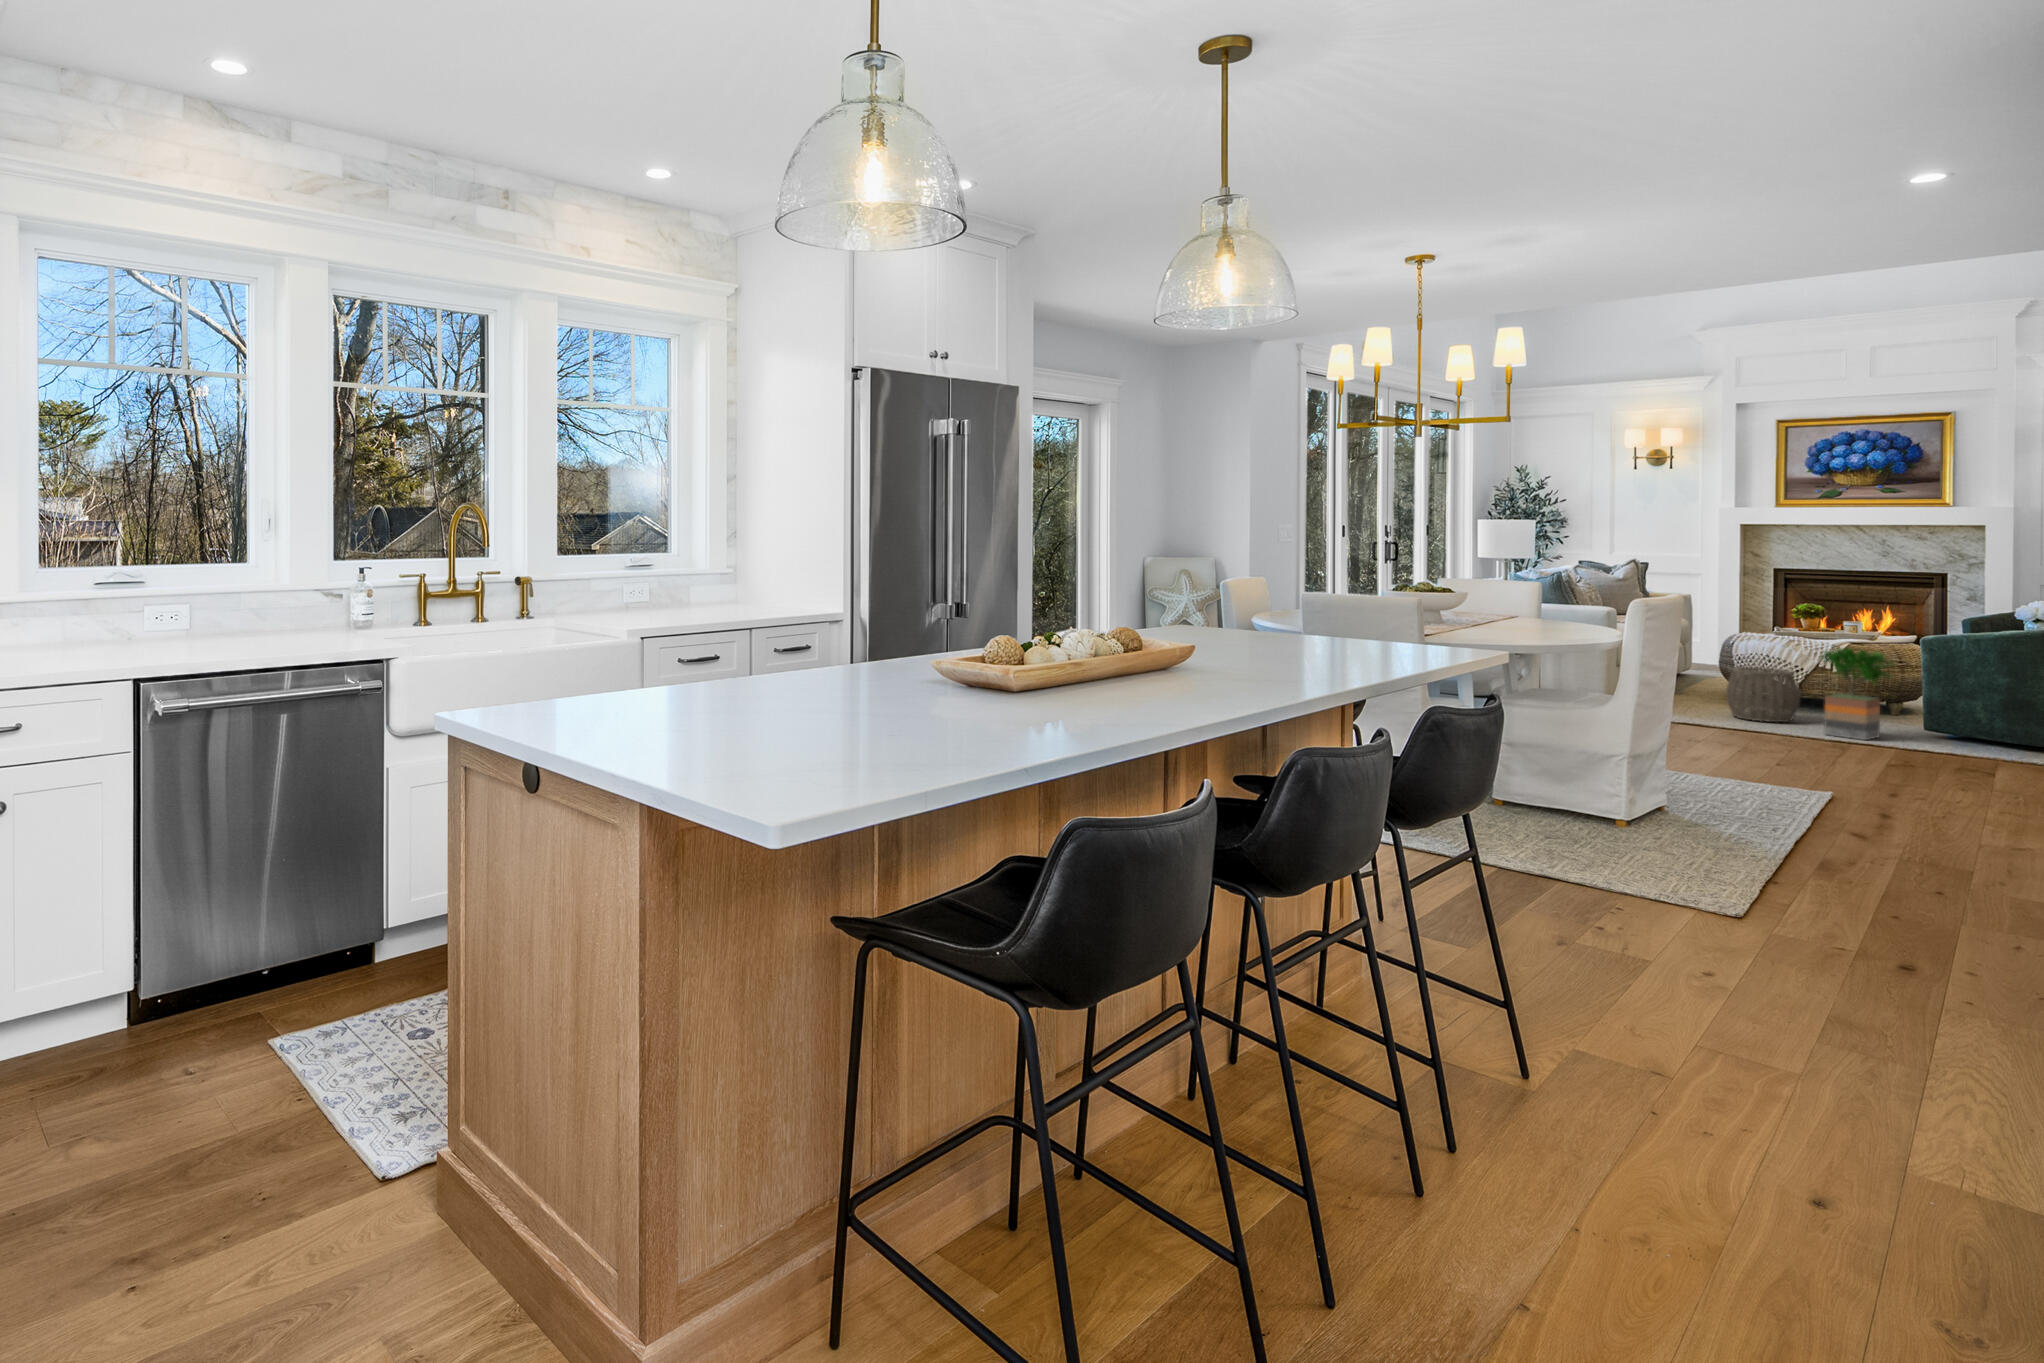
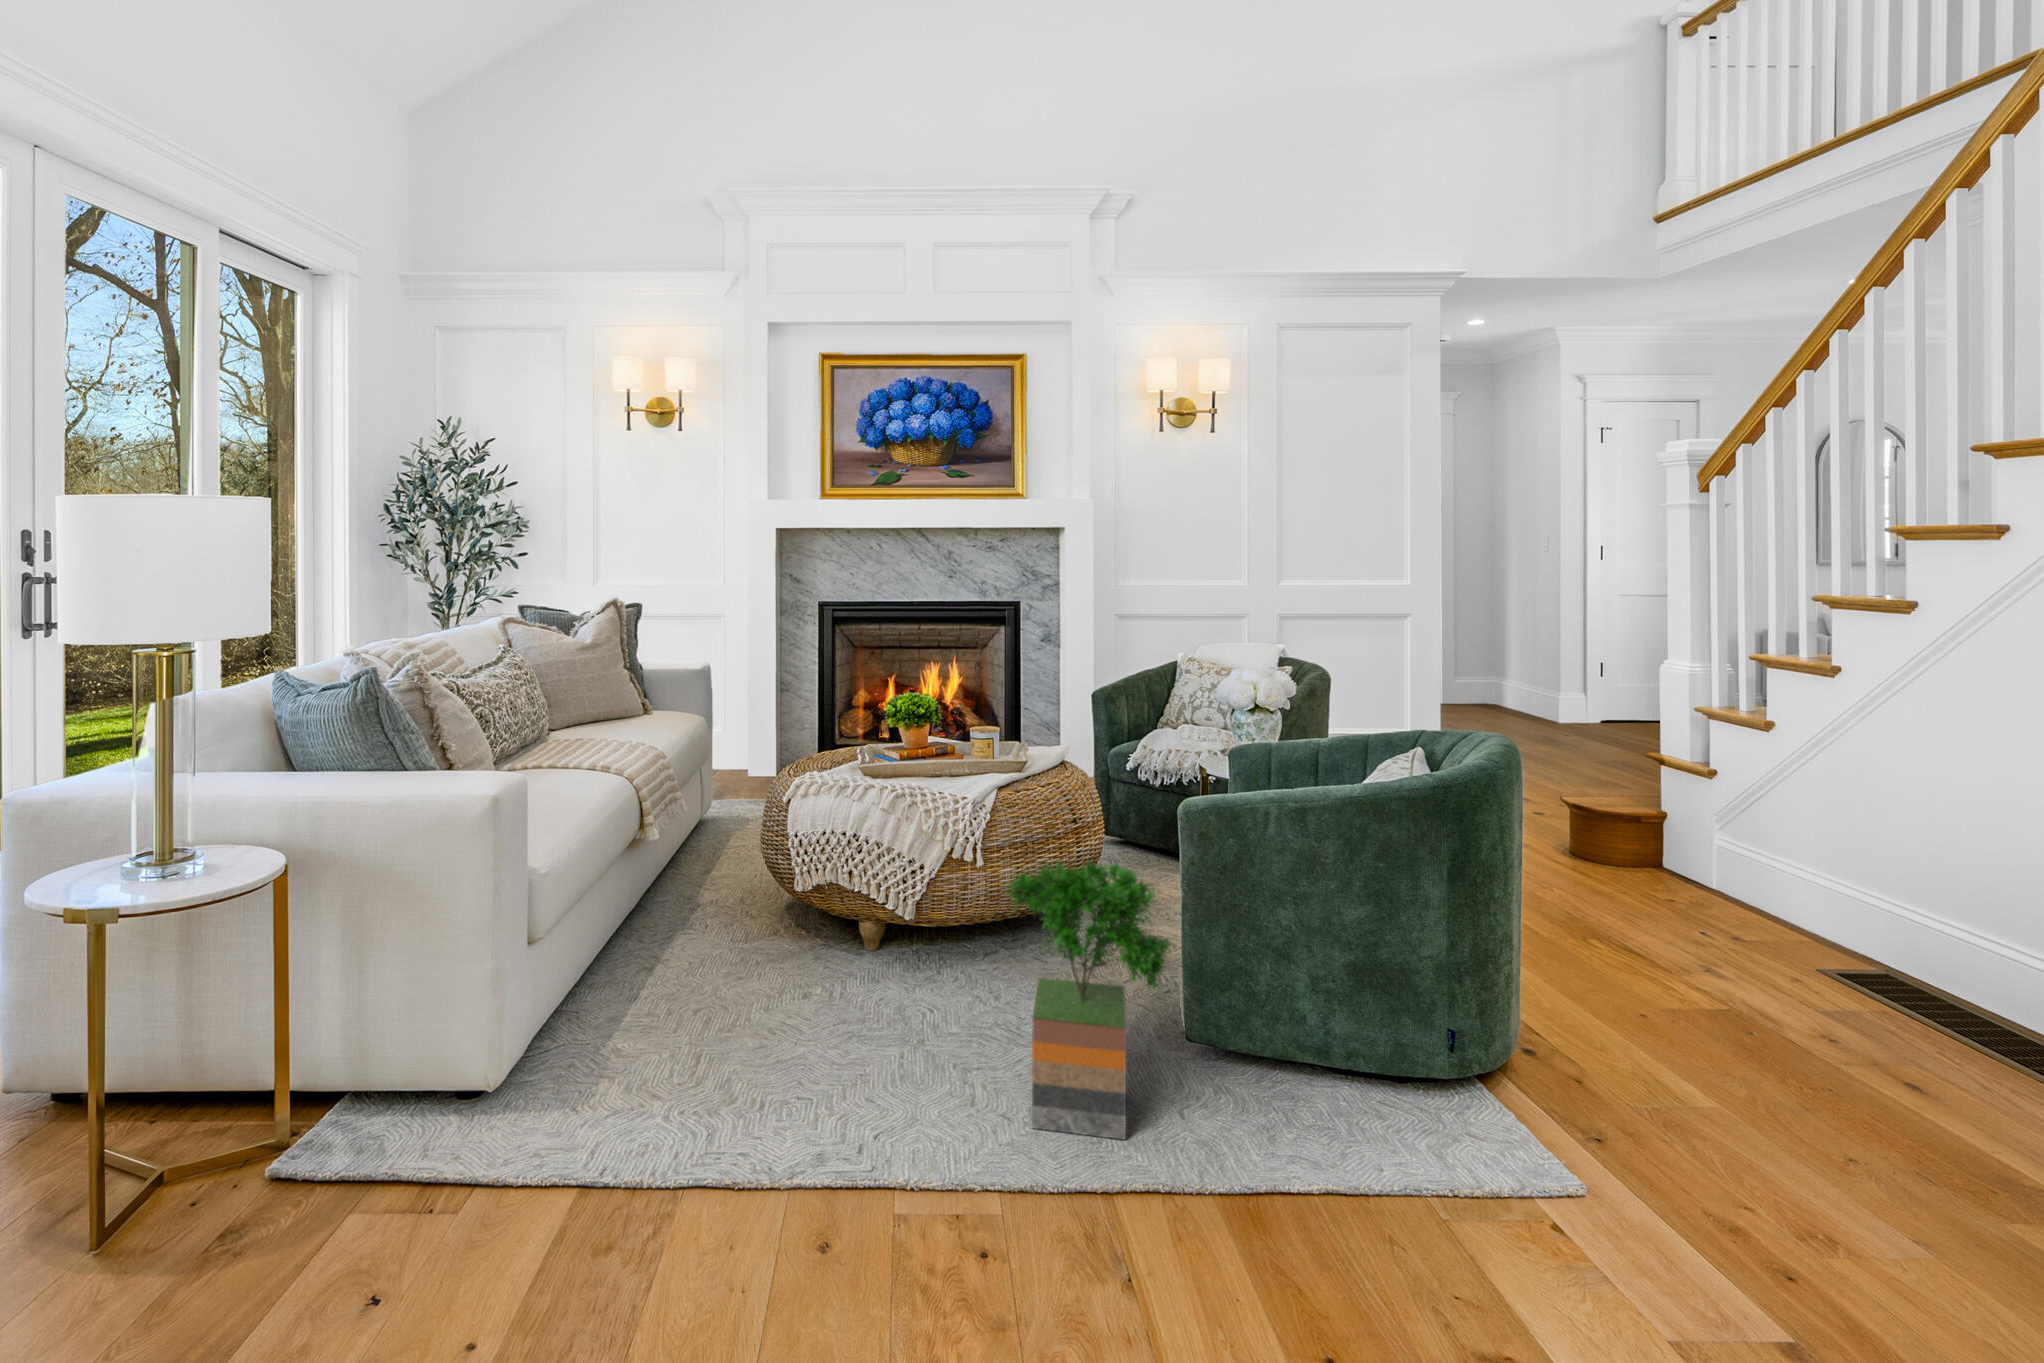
woven basket: present [1725,667,1800,722] -> none [794,886,945,1065]

